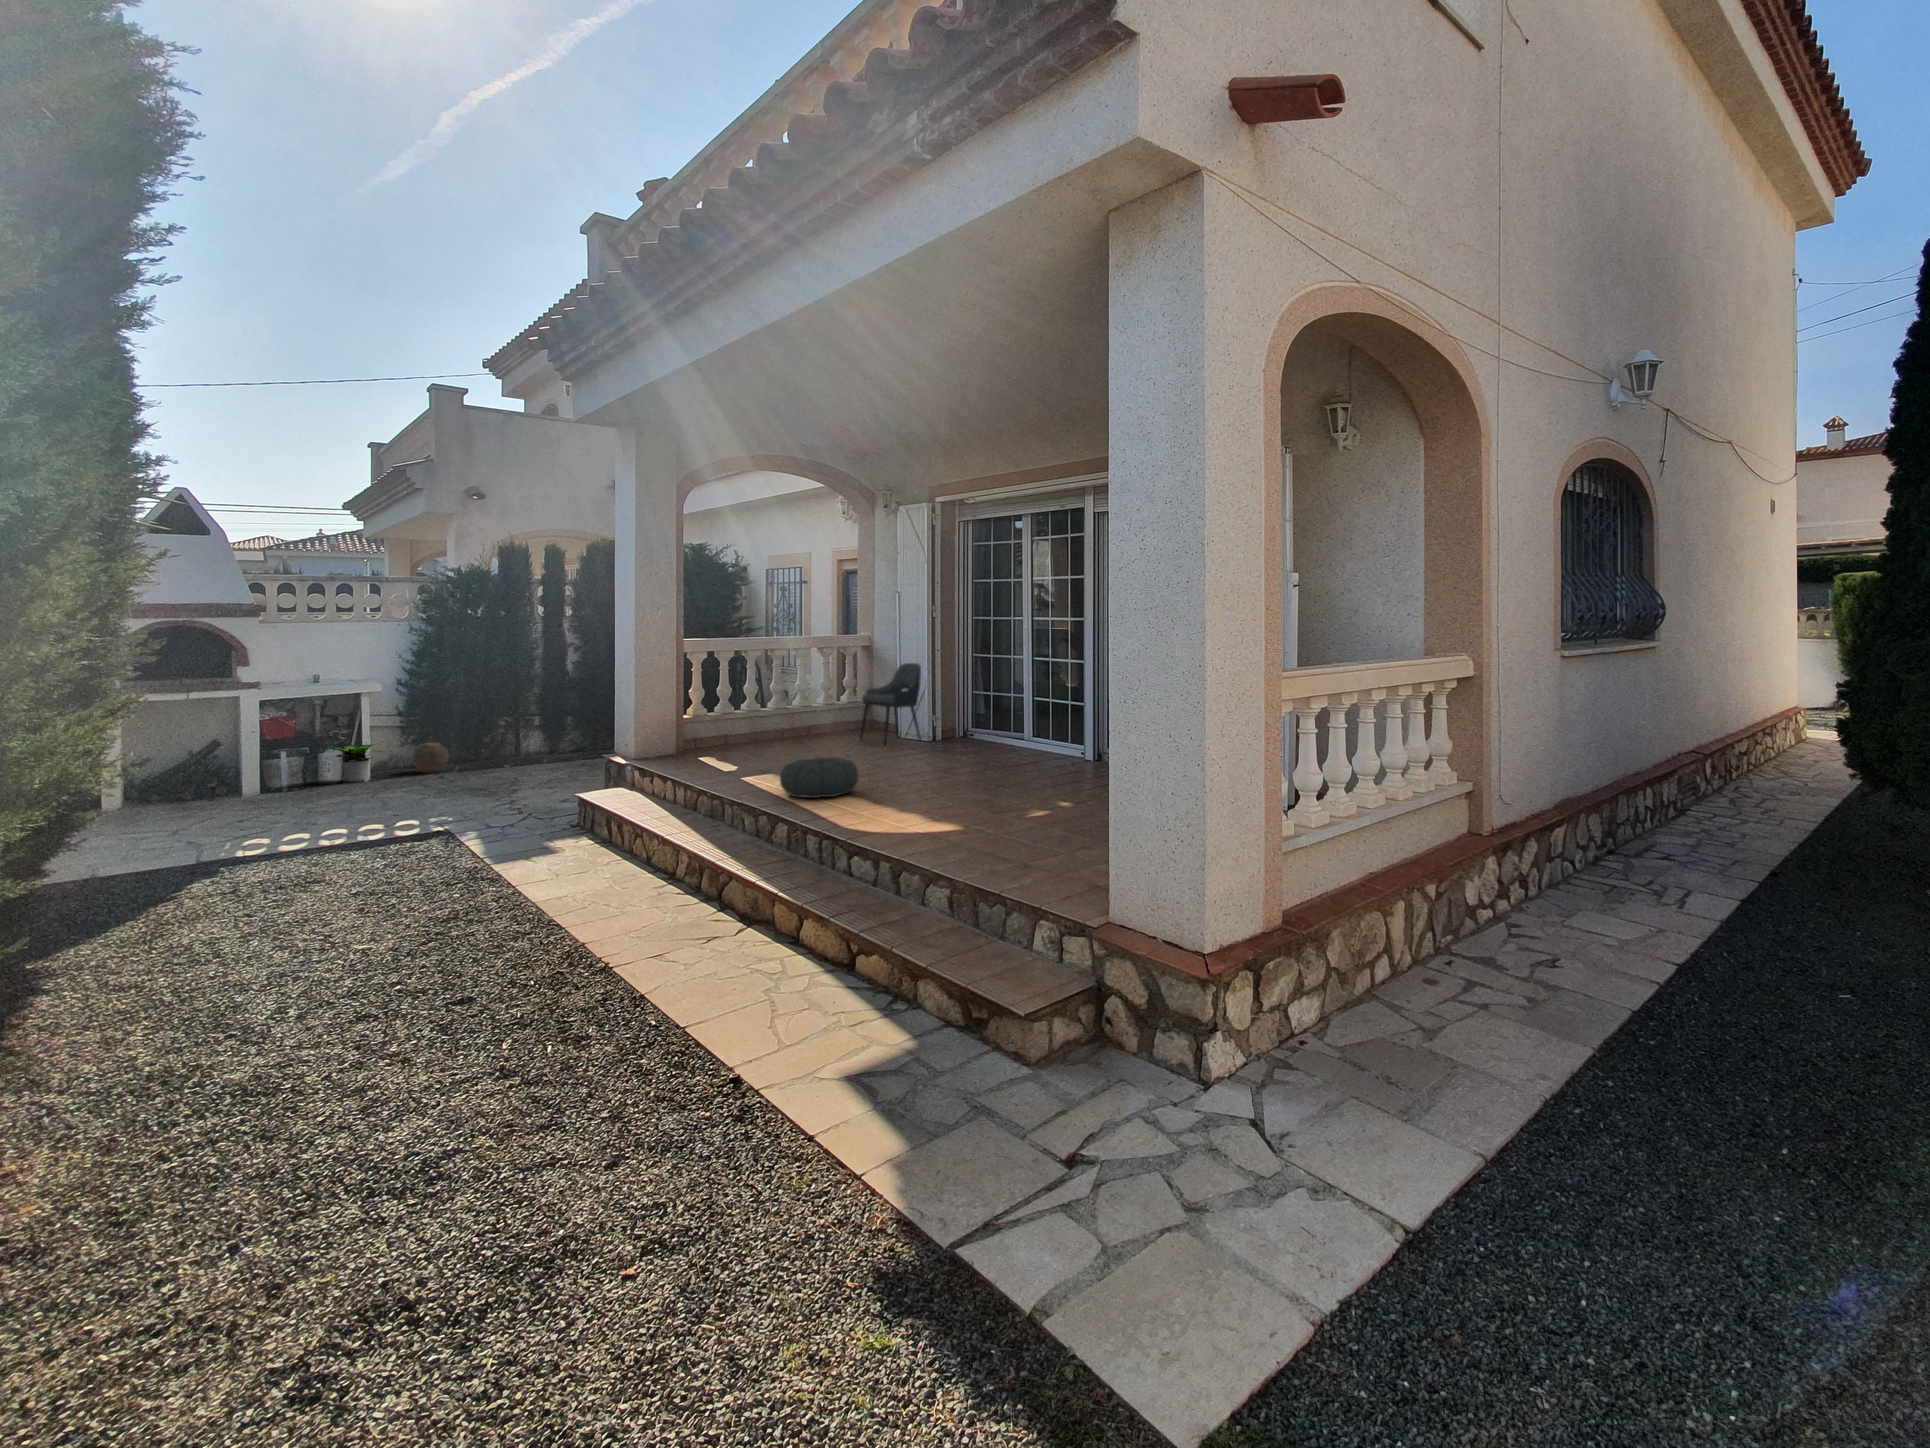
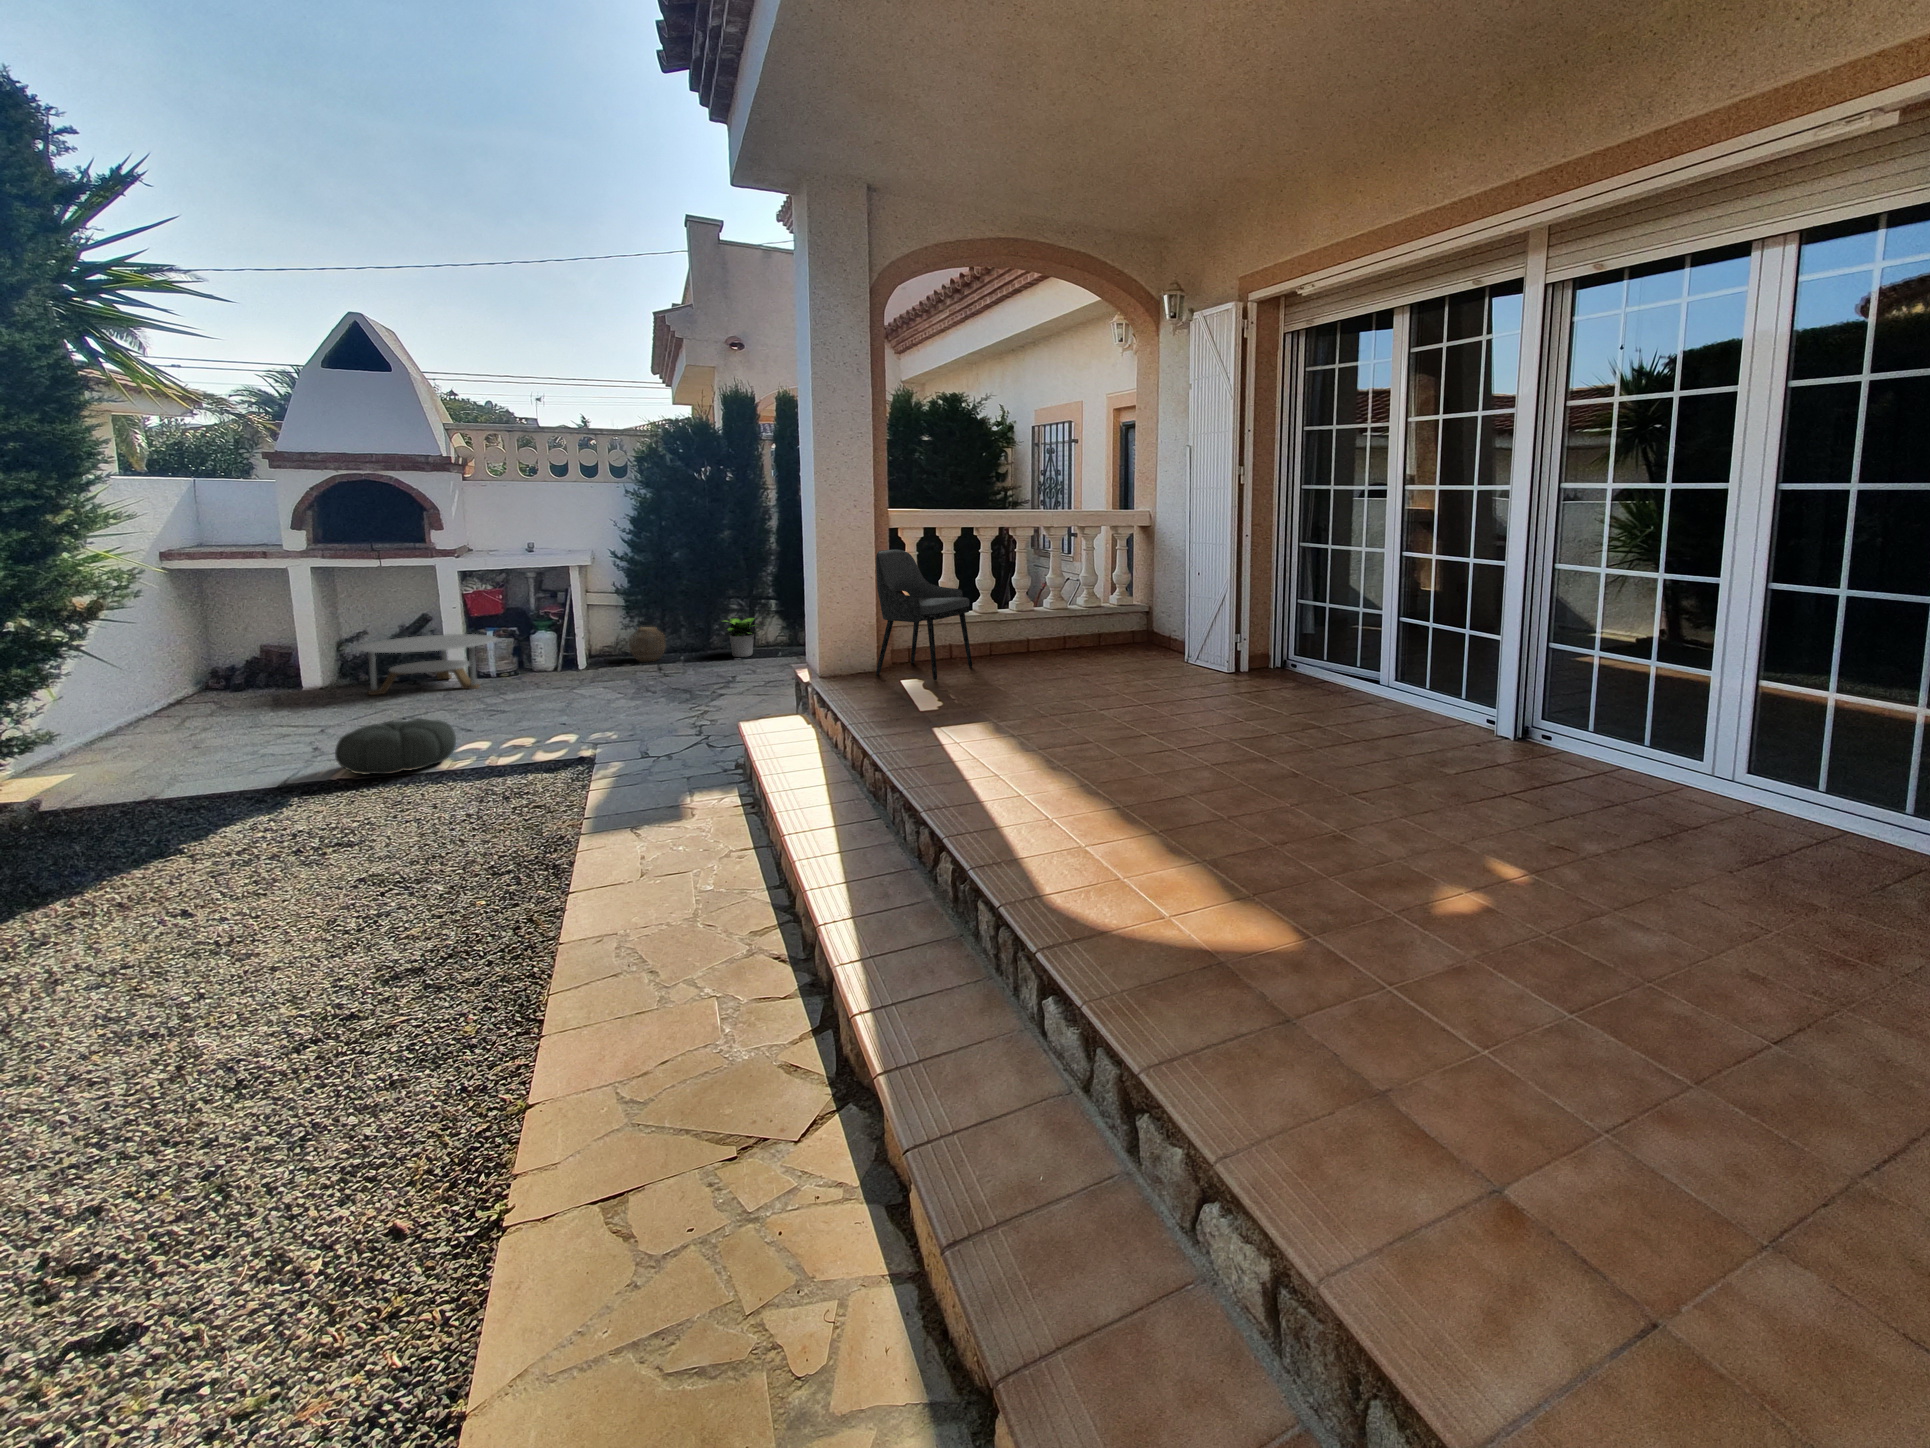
dining chair: present [860,663,921,744] -> present [876,549,972,680]
potted plant: present [333,744,382,782] -> present [720,617,765,657]
round table: none [178,754,306,808] -> present [357,634,497,695]
pouf: present [780,757,858,798] -> present [335,719,456,775]

